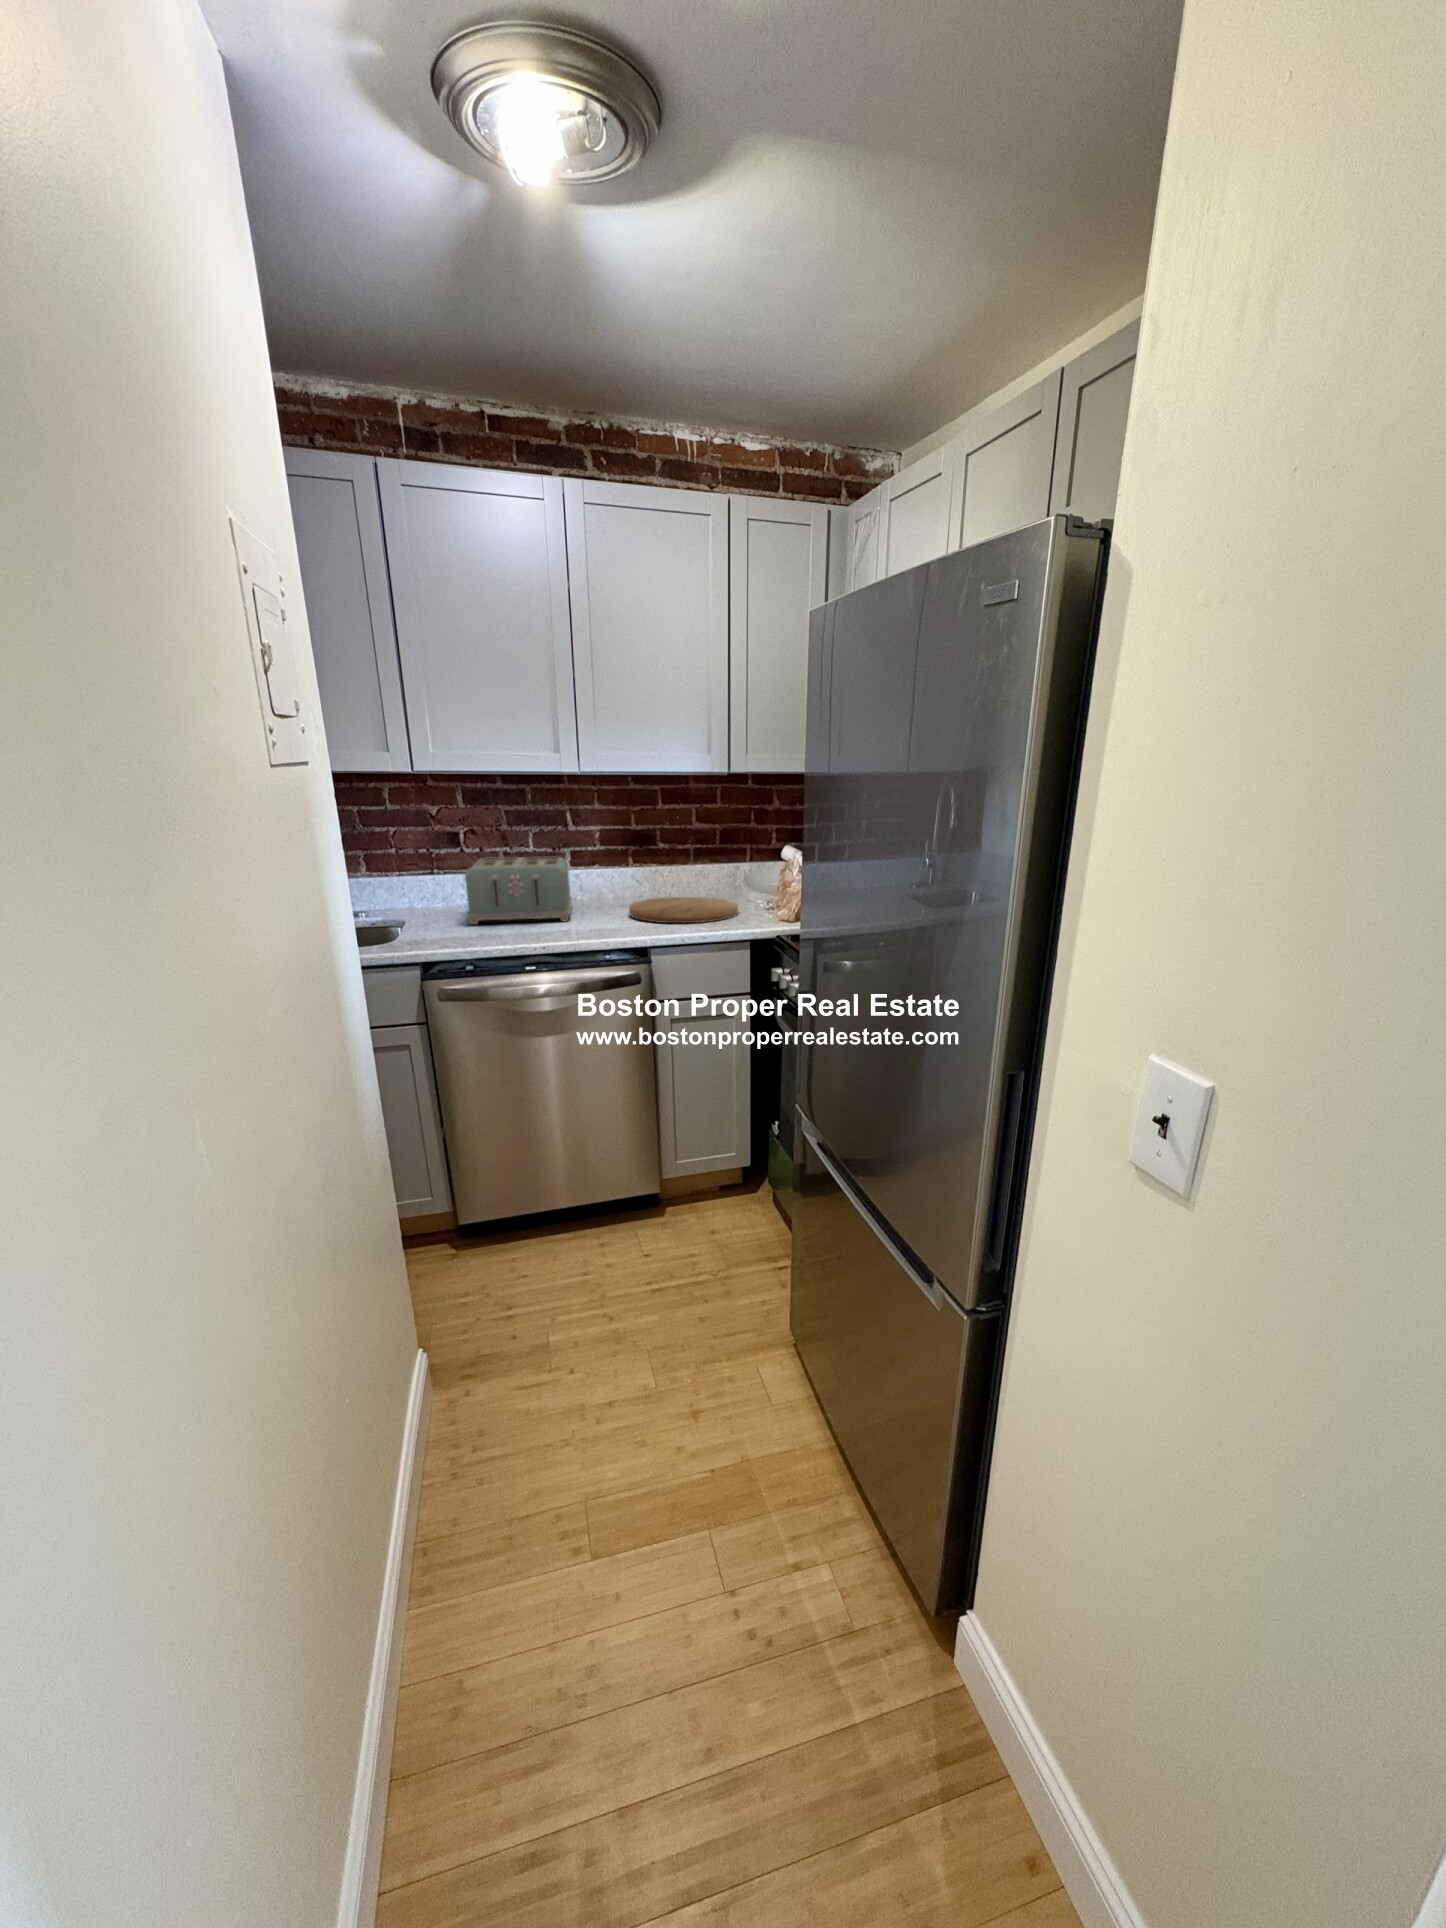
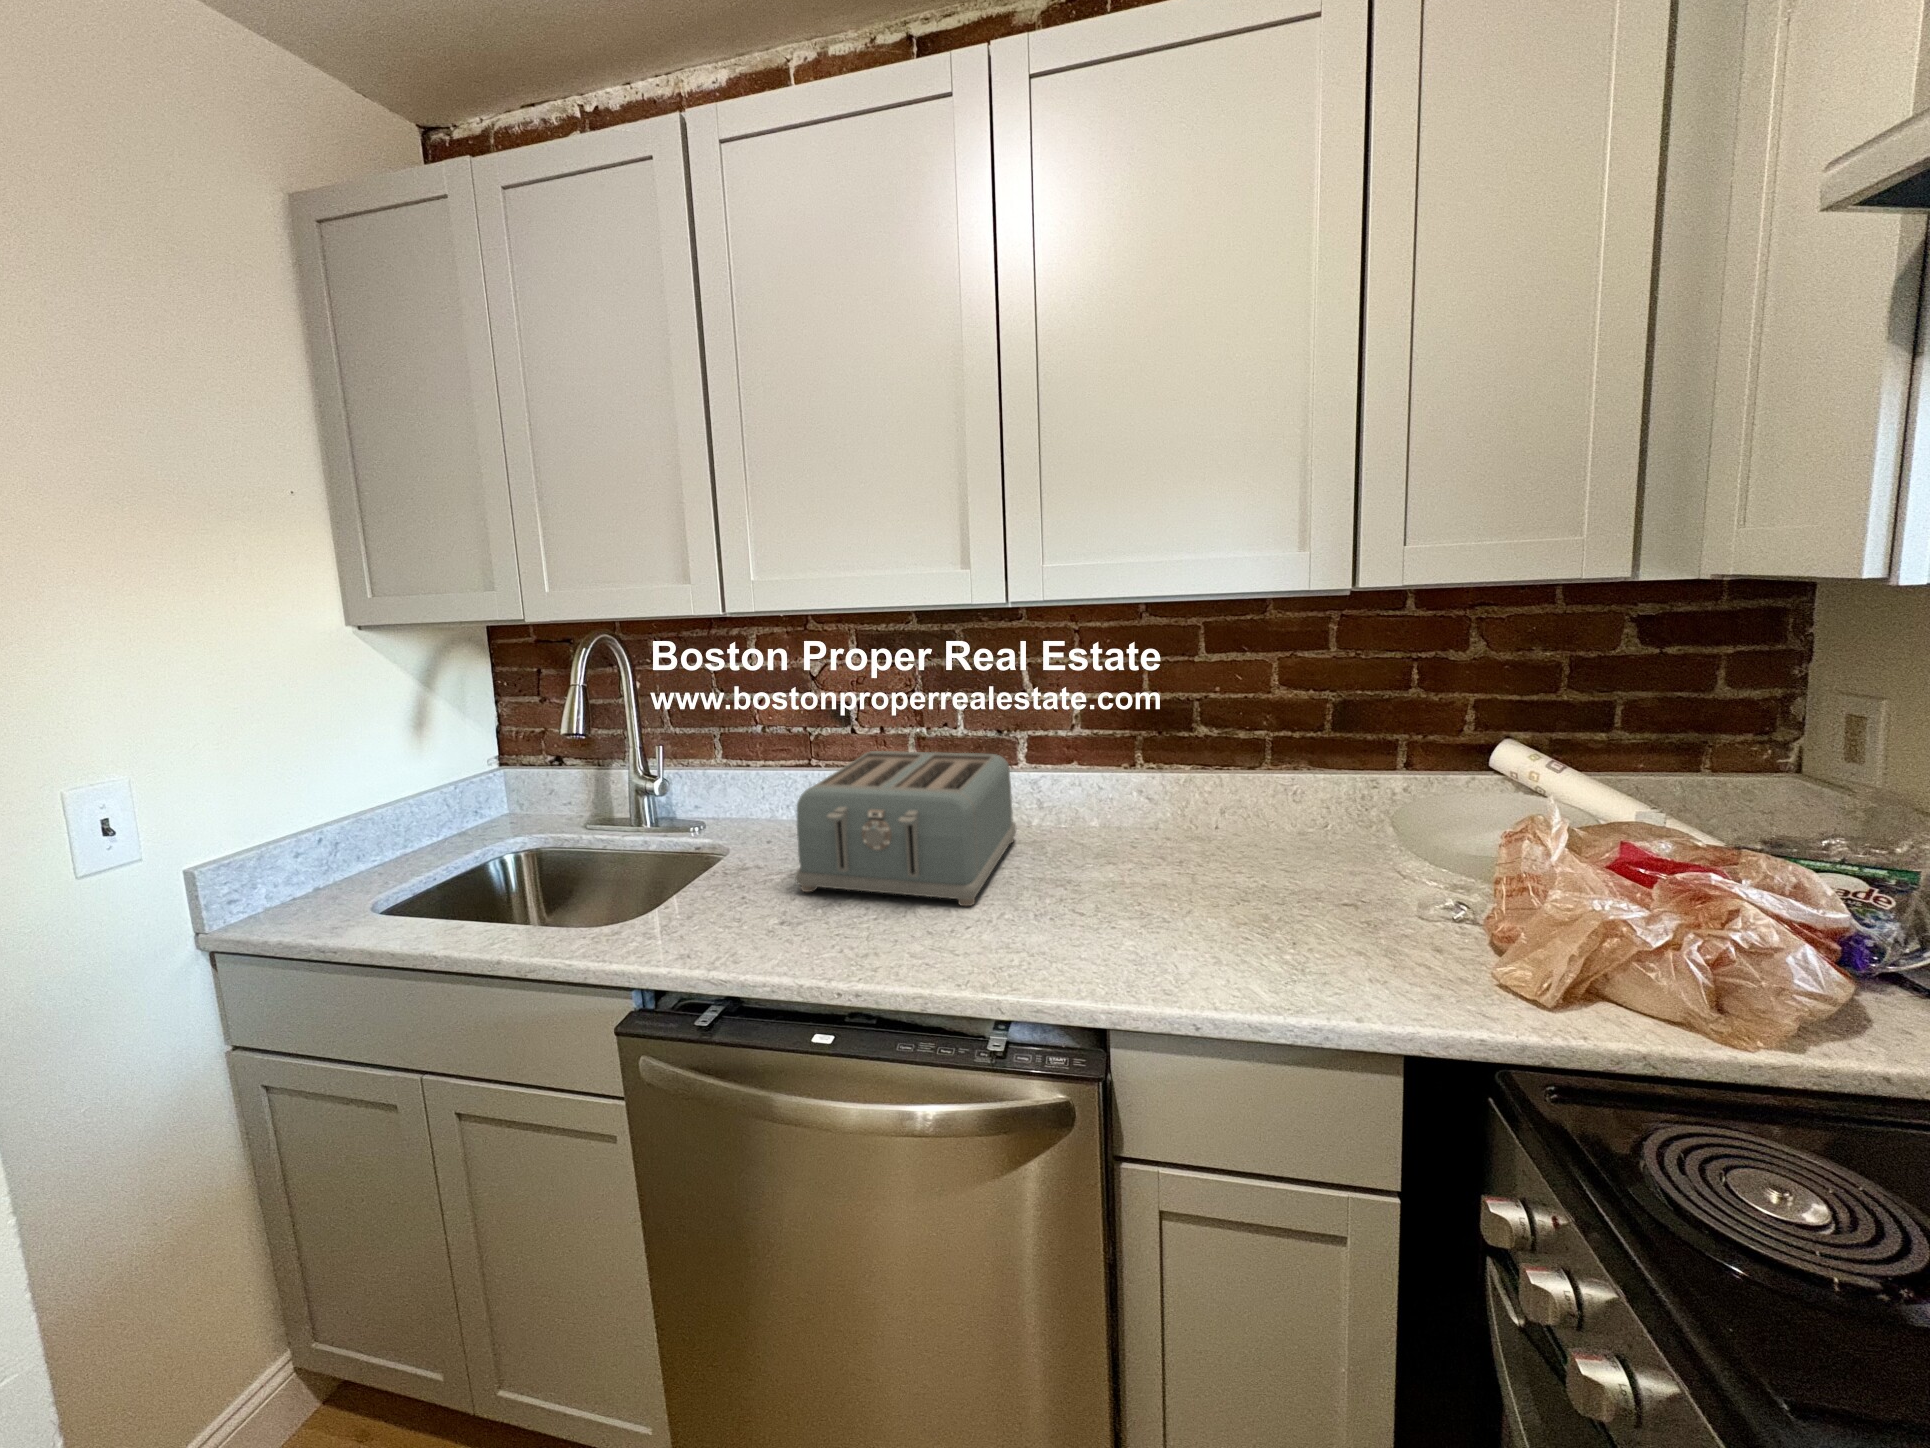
cutting board: present [629,897,738,923] -> none [1102,851,1370,973]

